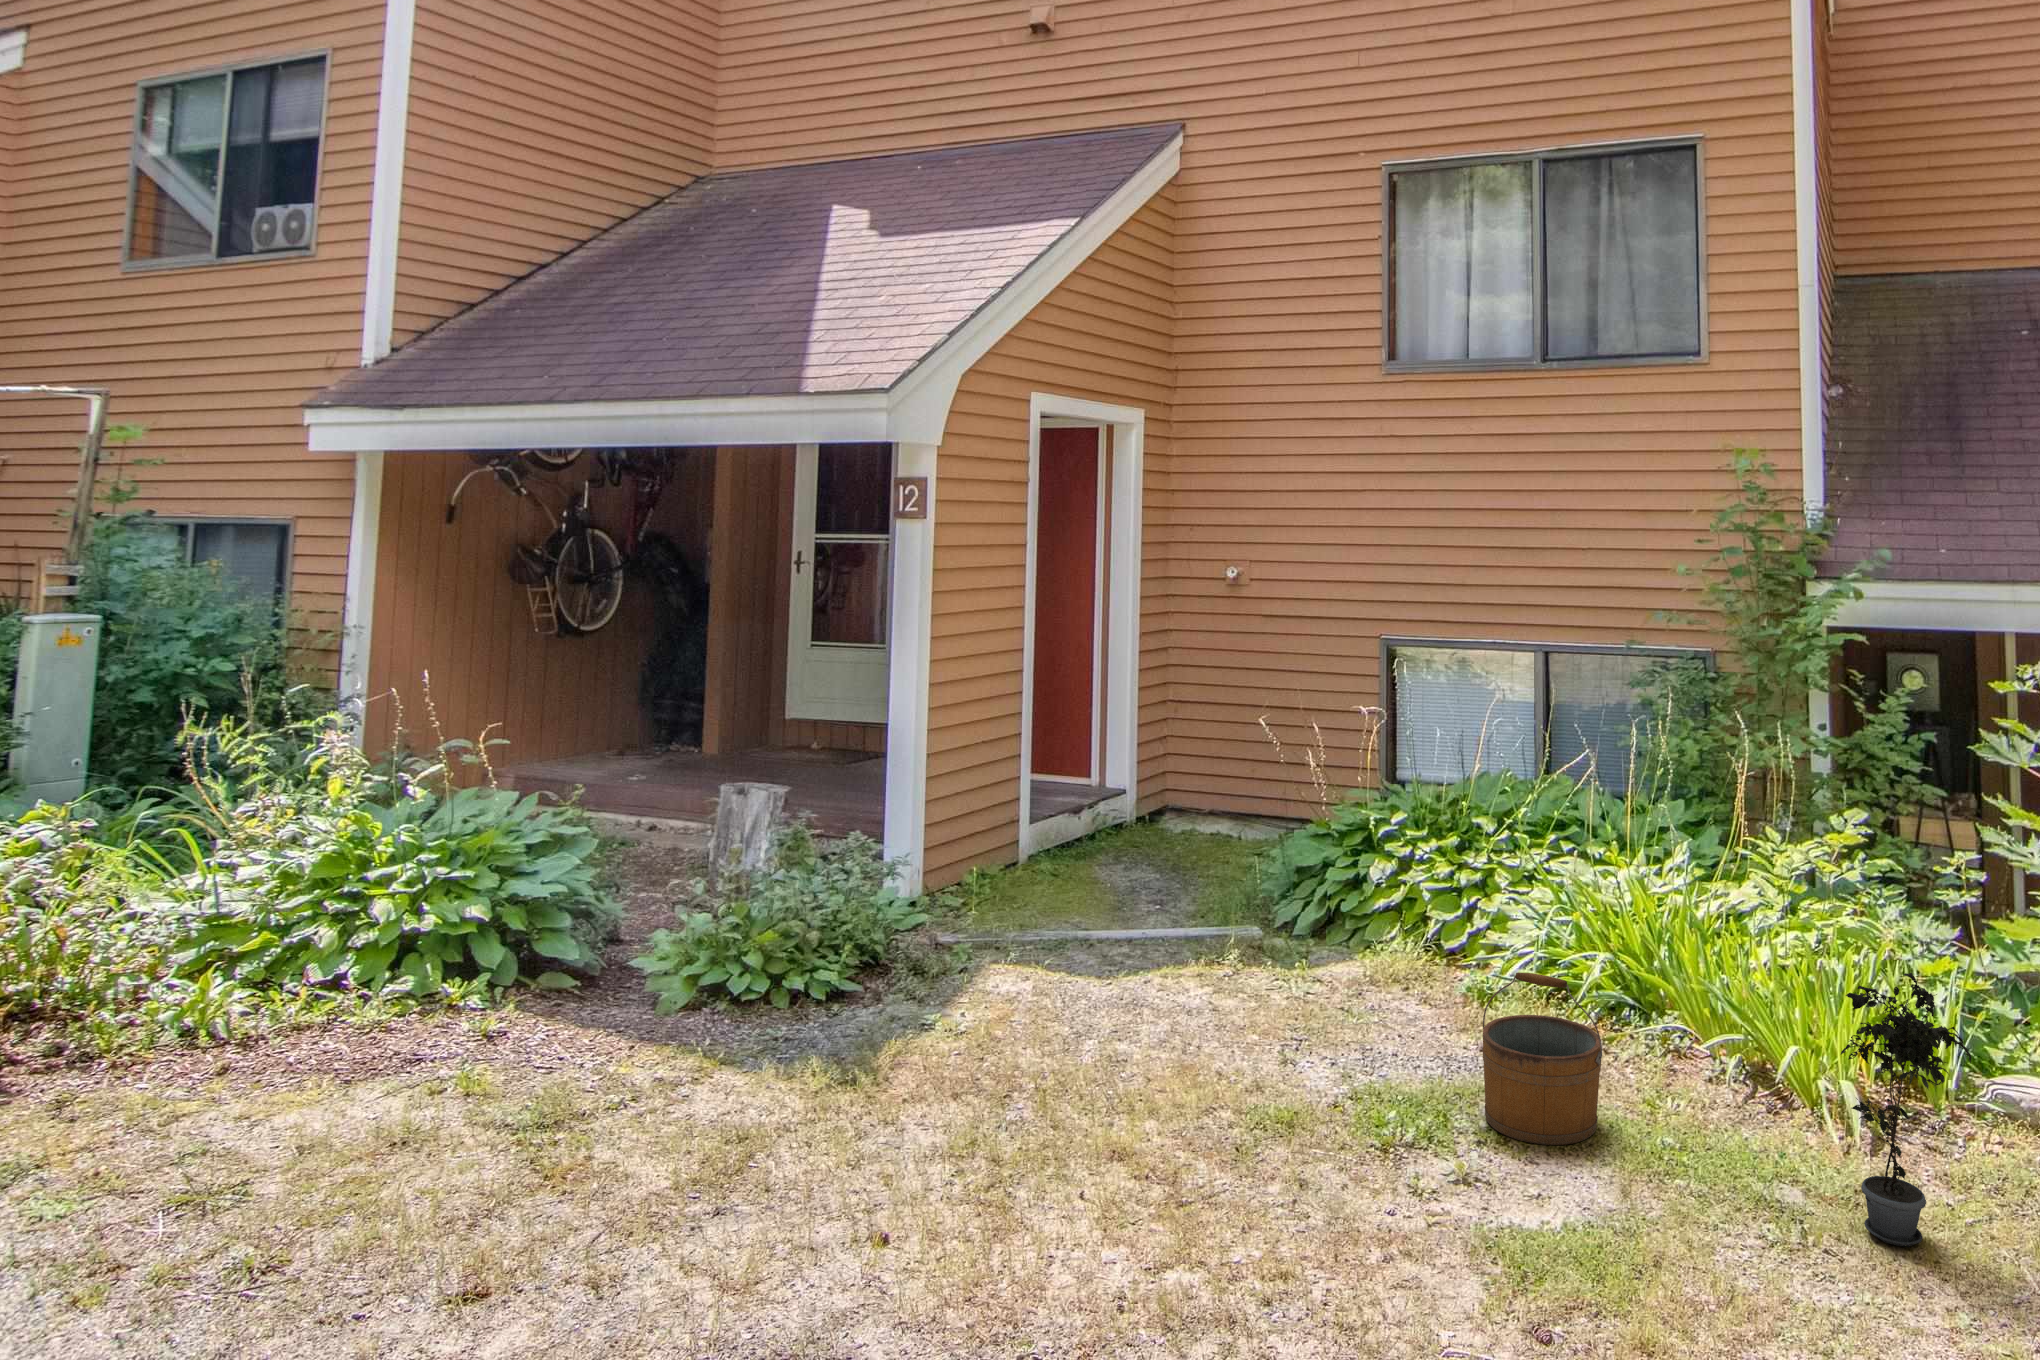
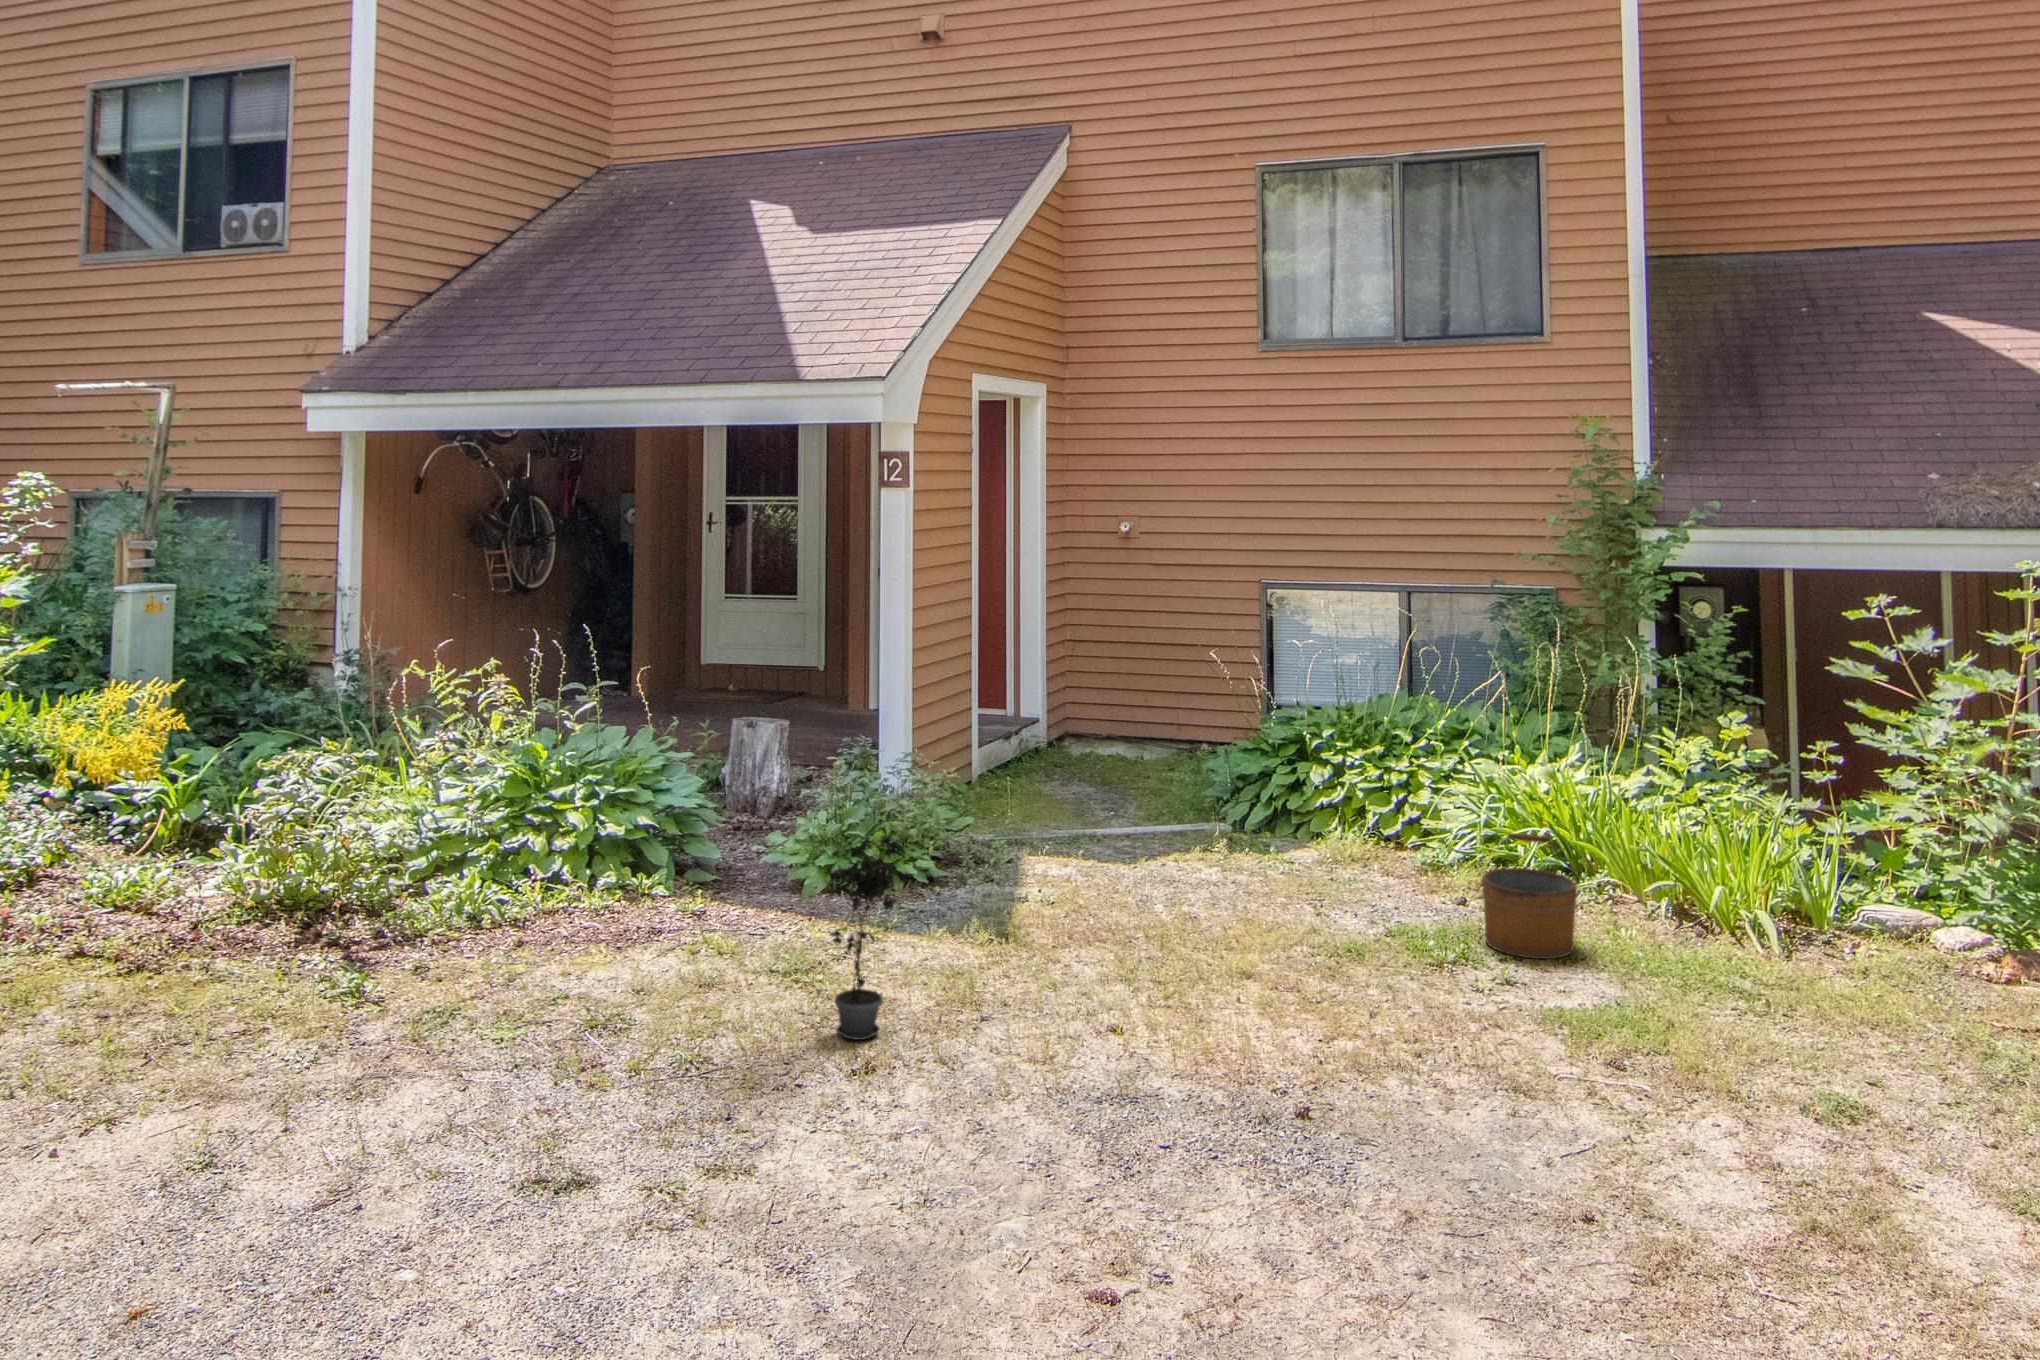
potted plant: present [1841,973,1971,1247] -> present [826,827,906,1040]

